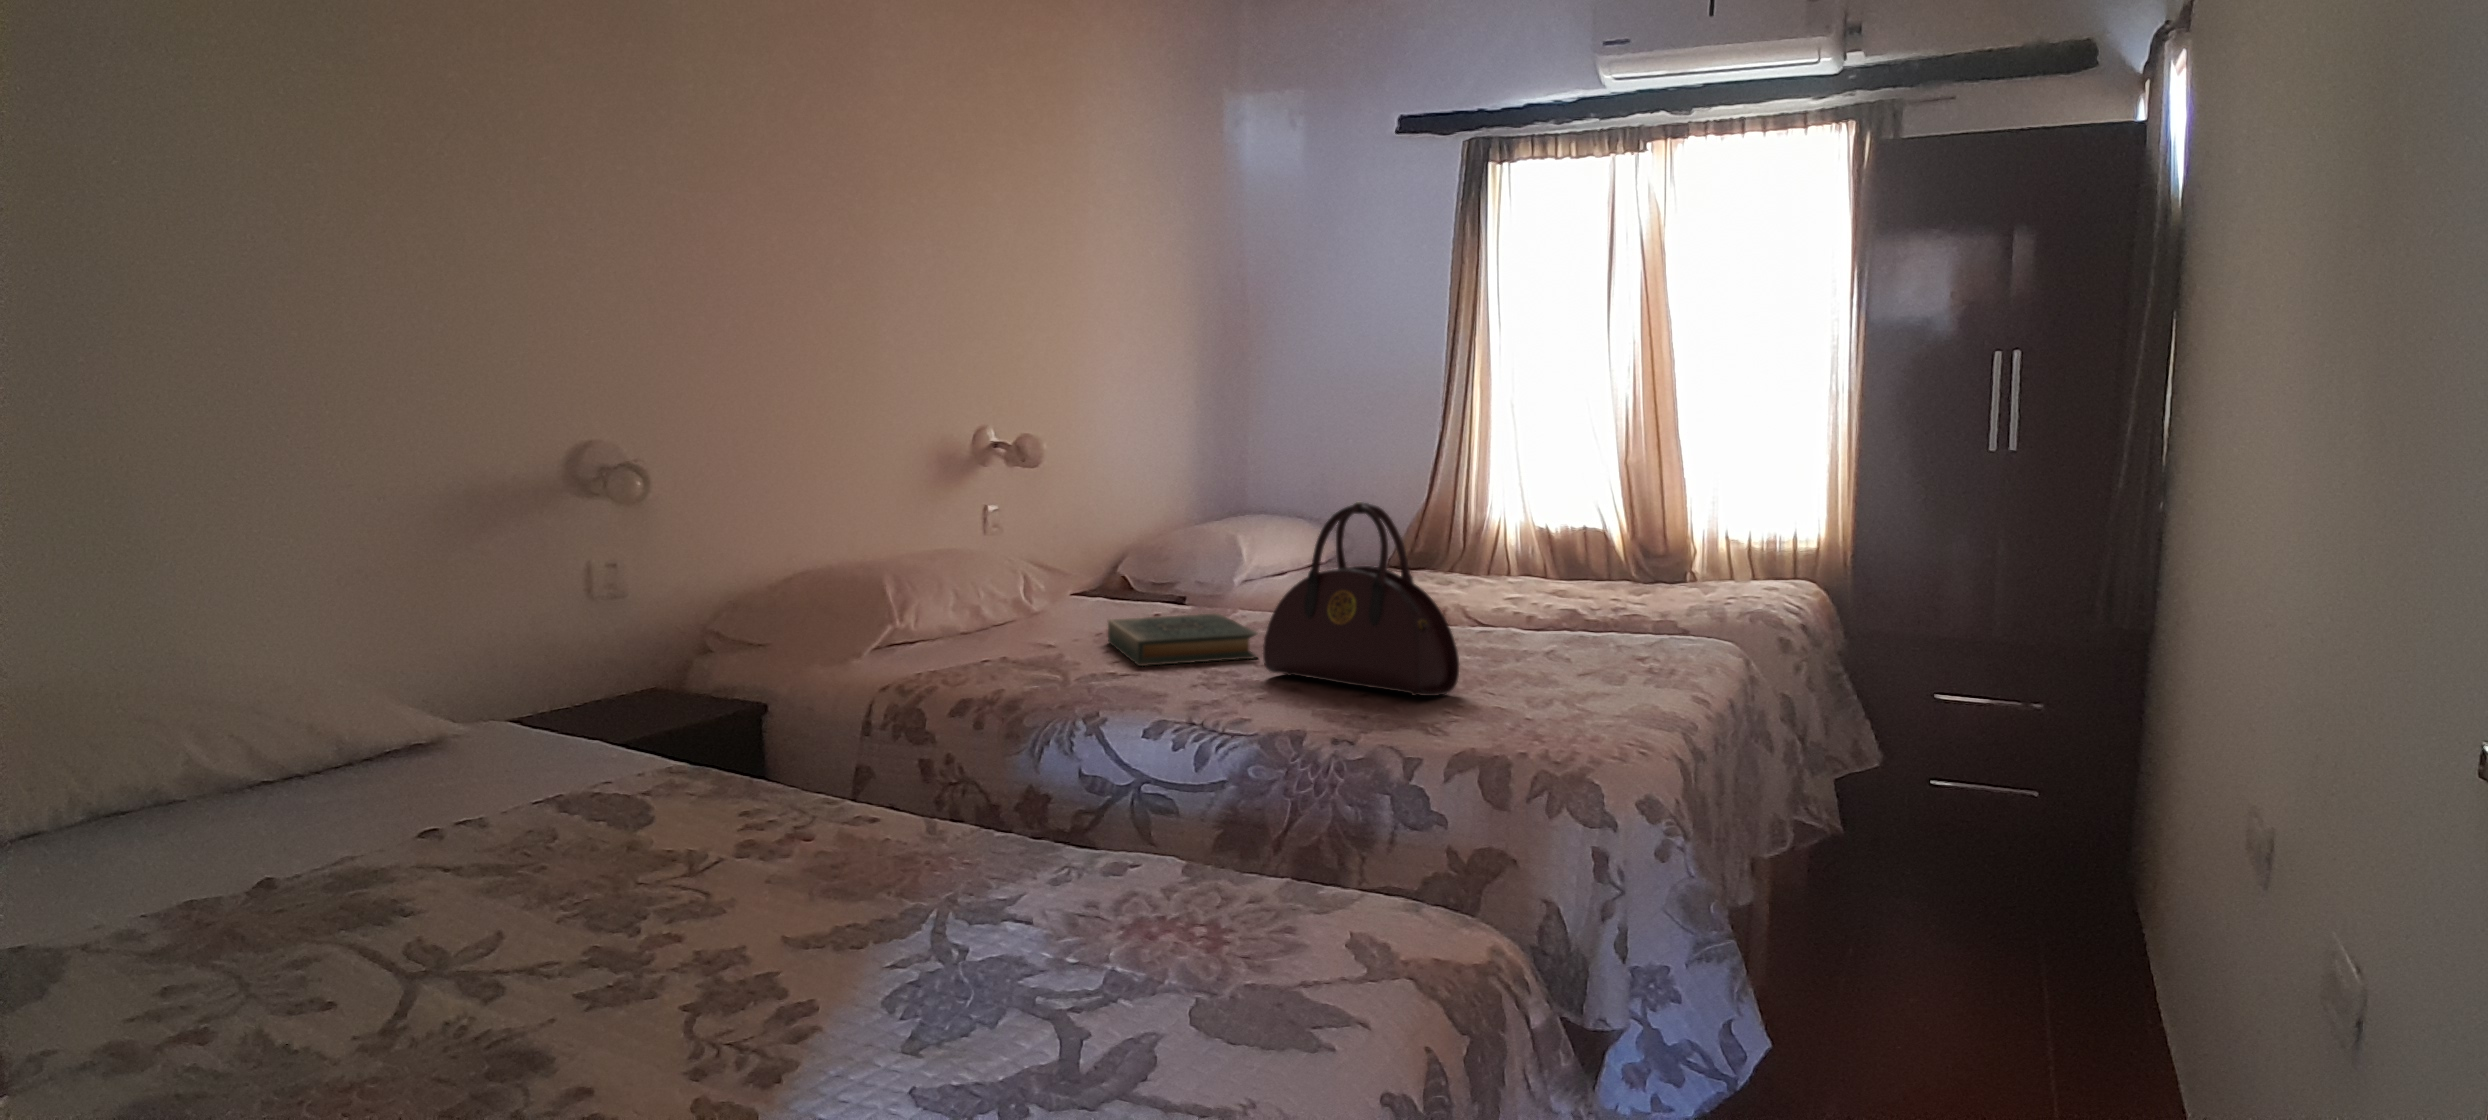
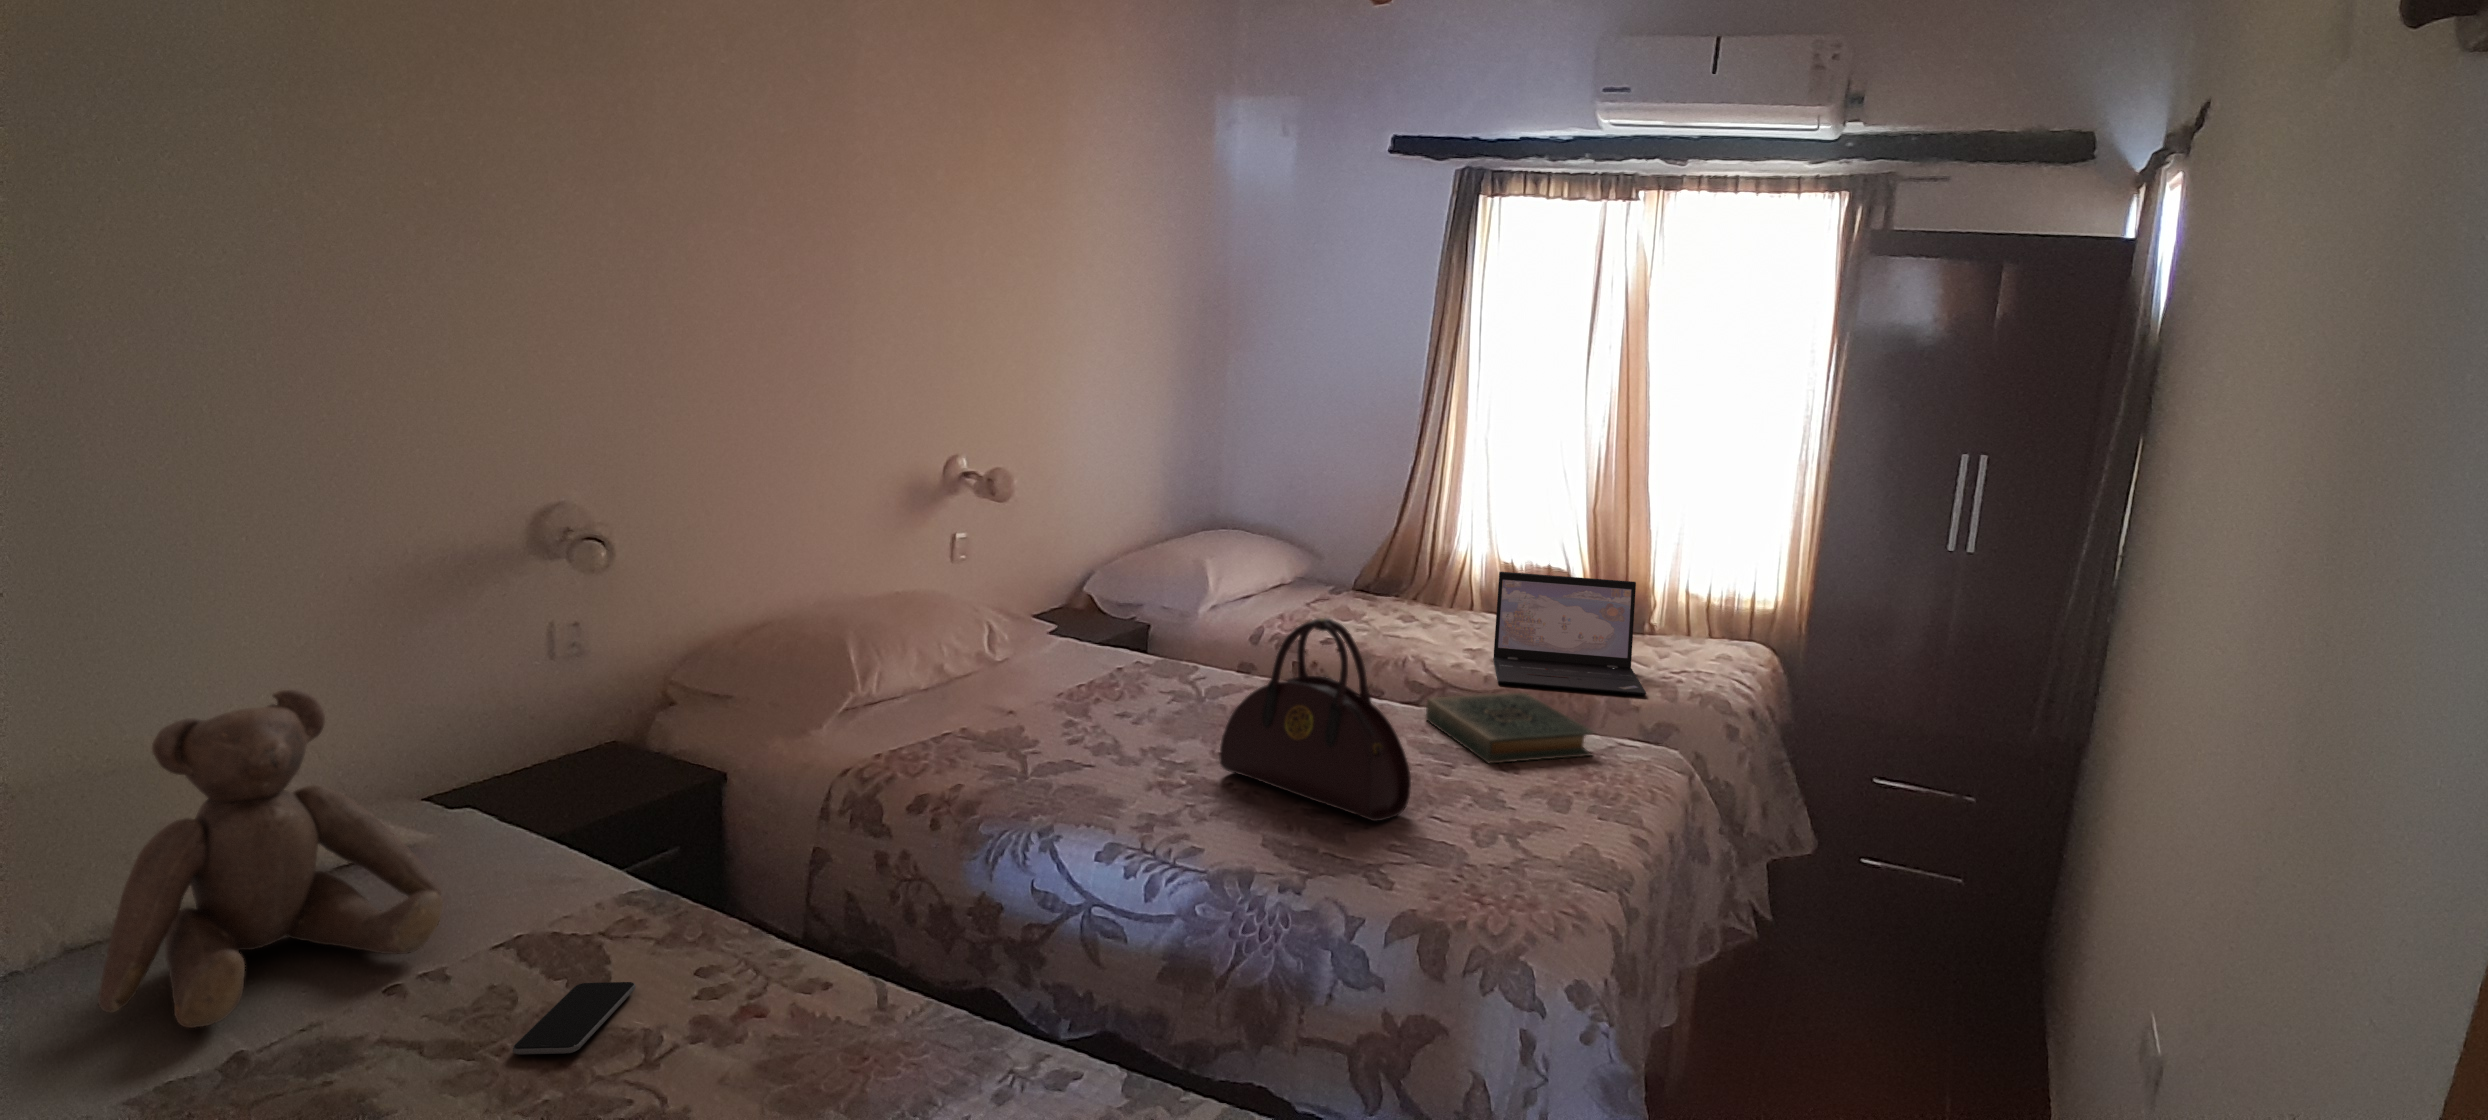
laptop: none [1534,514,1693,618] -> present [1493,572,1646,695]
teddy bear: none [162,549,498,850] -> present [98,690,443,1028]
hardback book: present [1108,614,1257,666] -> present [1426,693,1593,763]
smartphone: none [574,811,692,859] -> present [513,982,636,1054]

